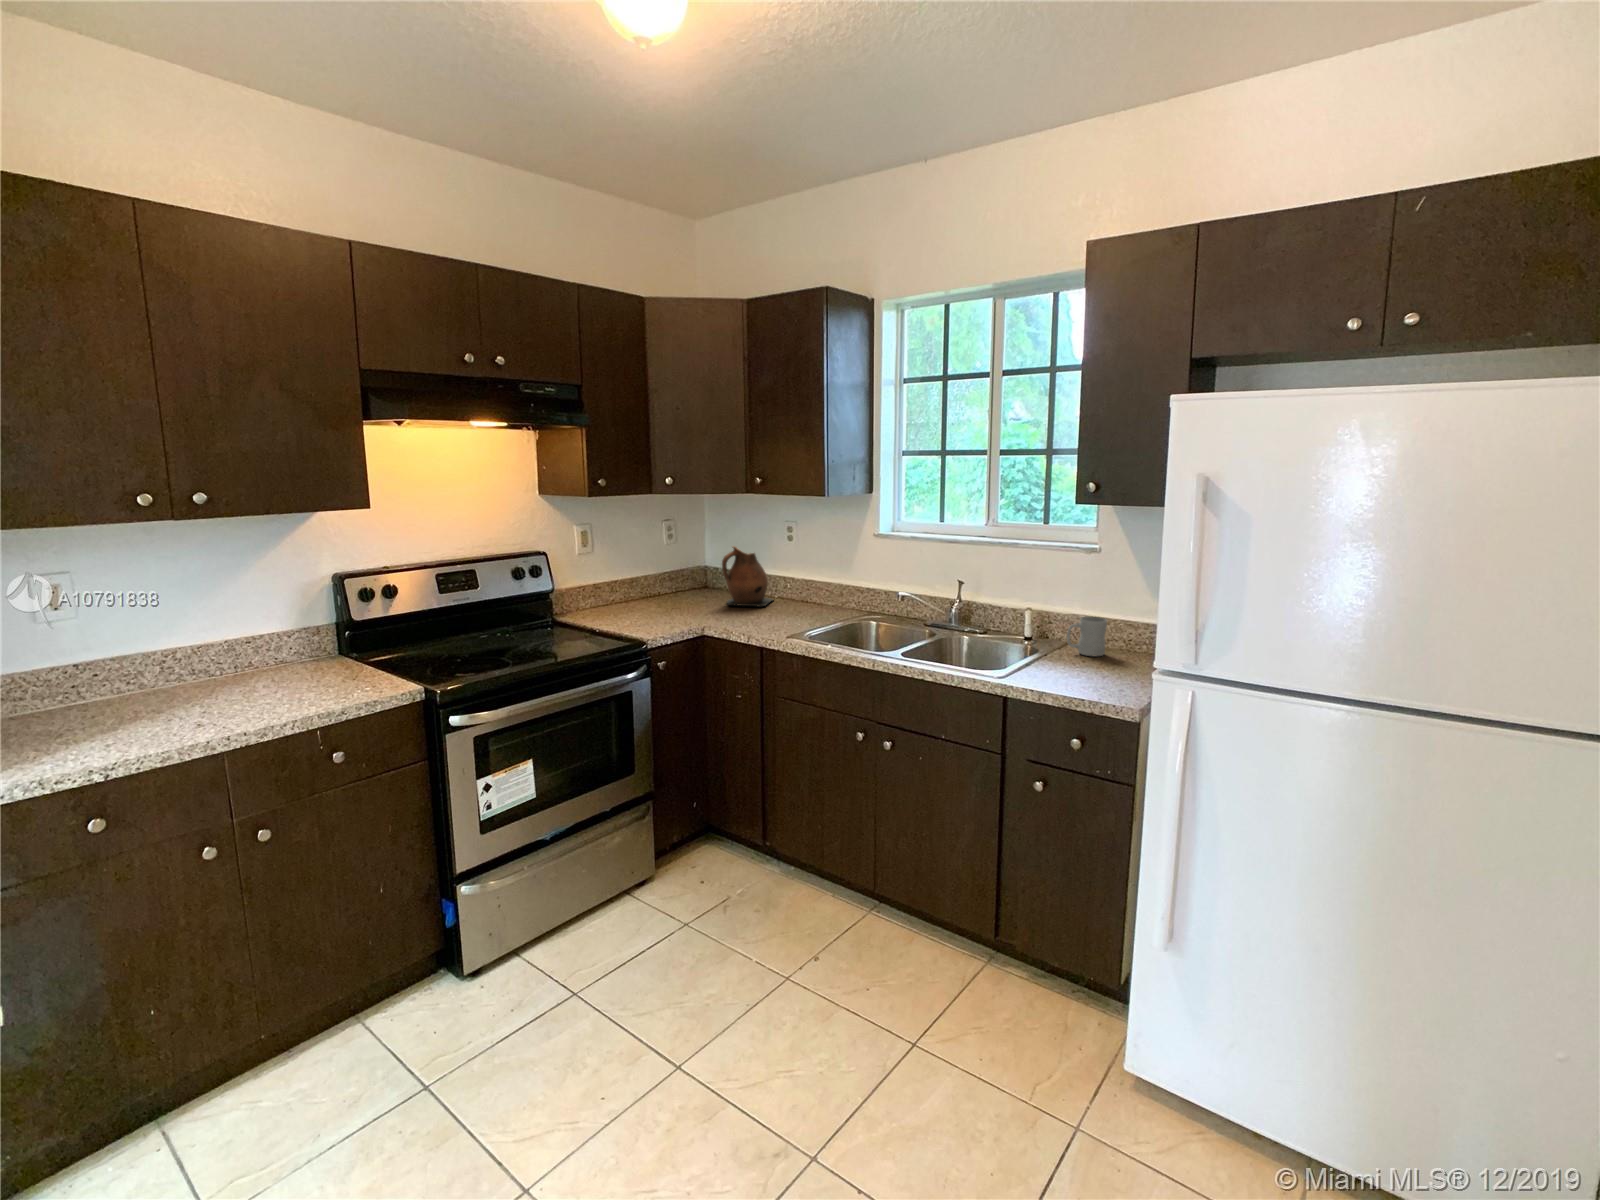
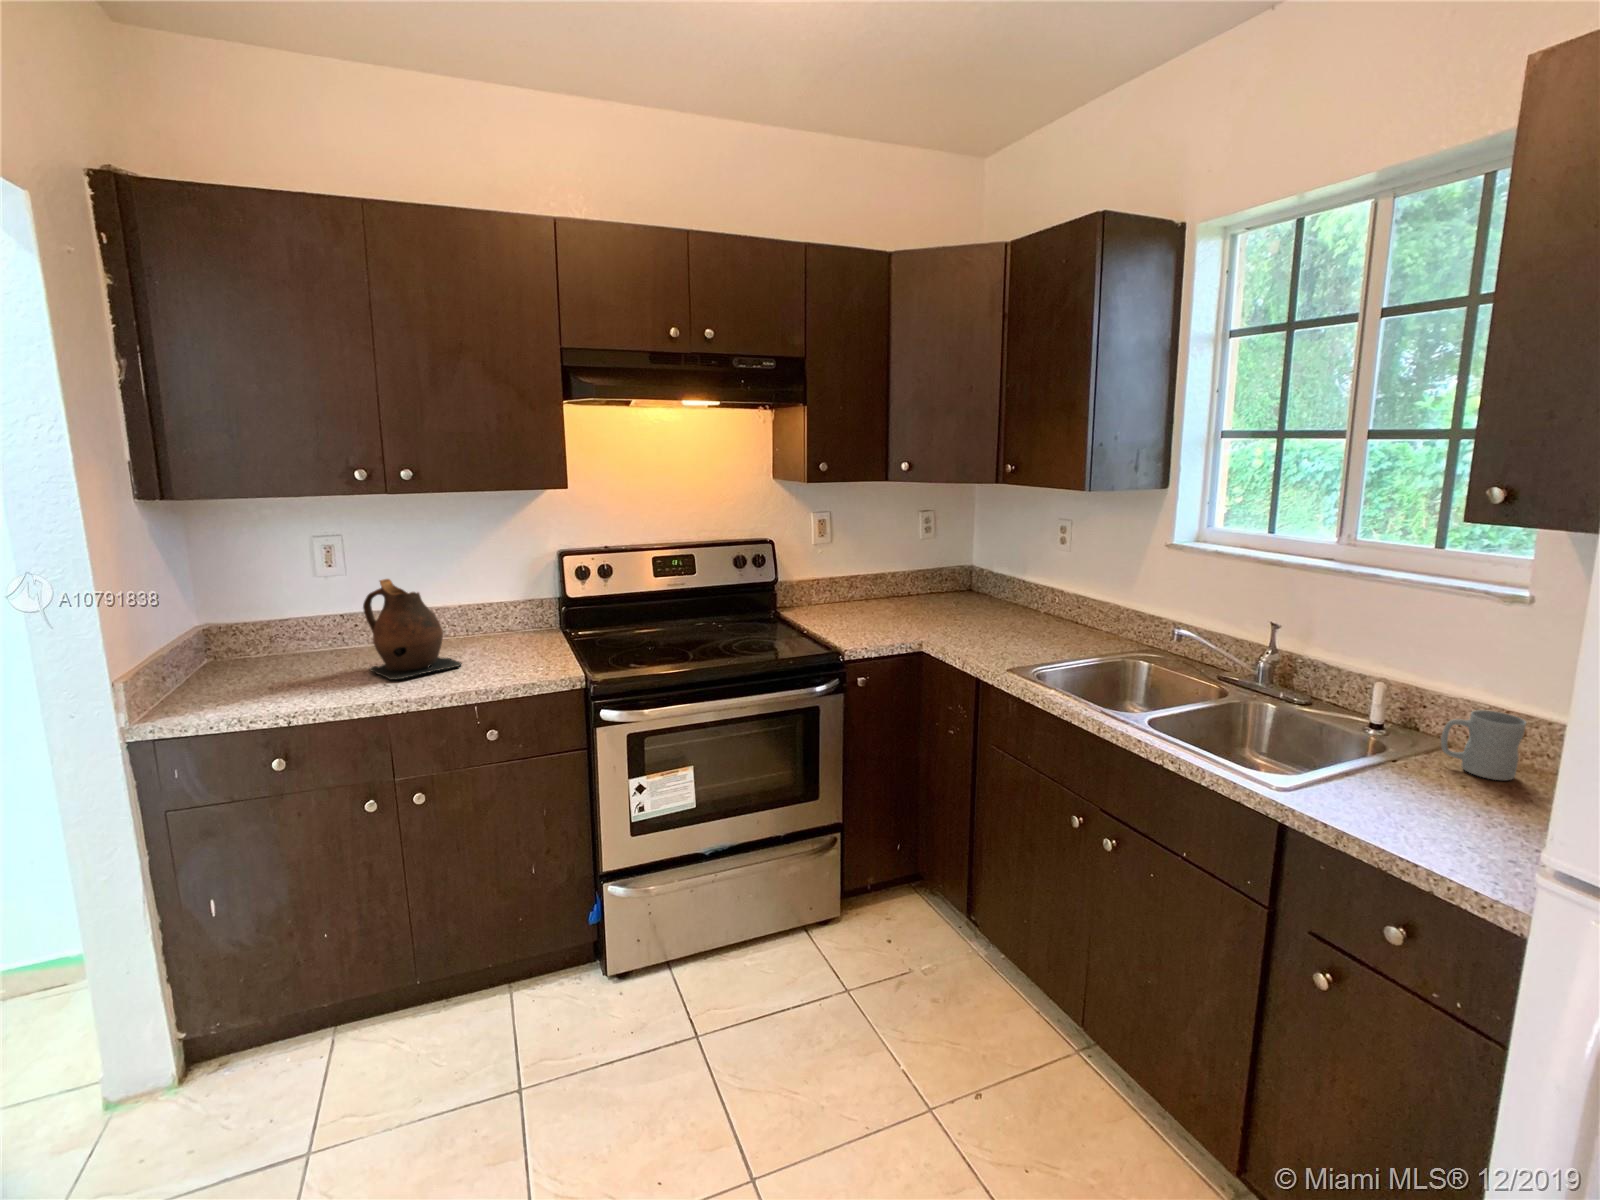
ceramic pitcher: present [722,546,773,607] -> present [363,579,461,680]

